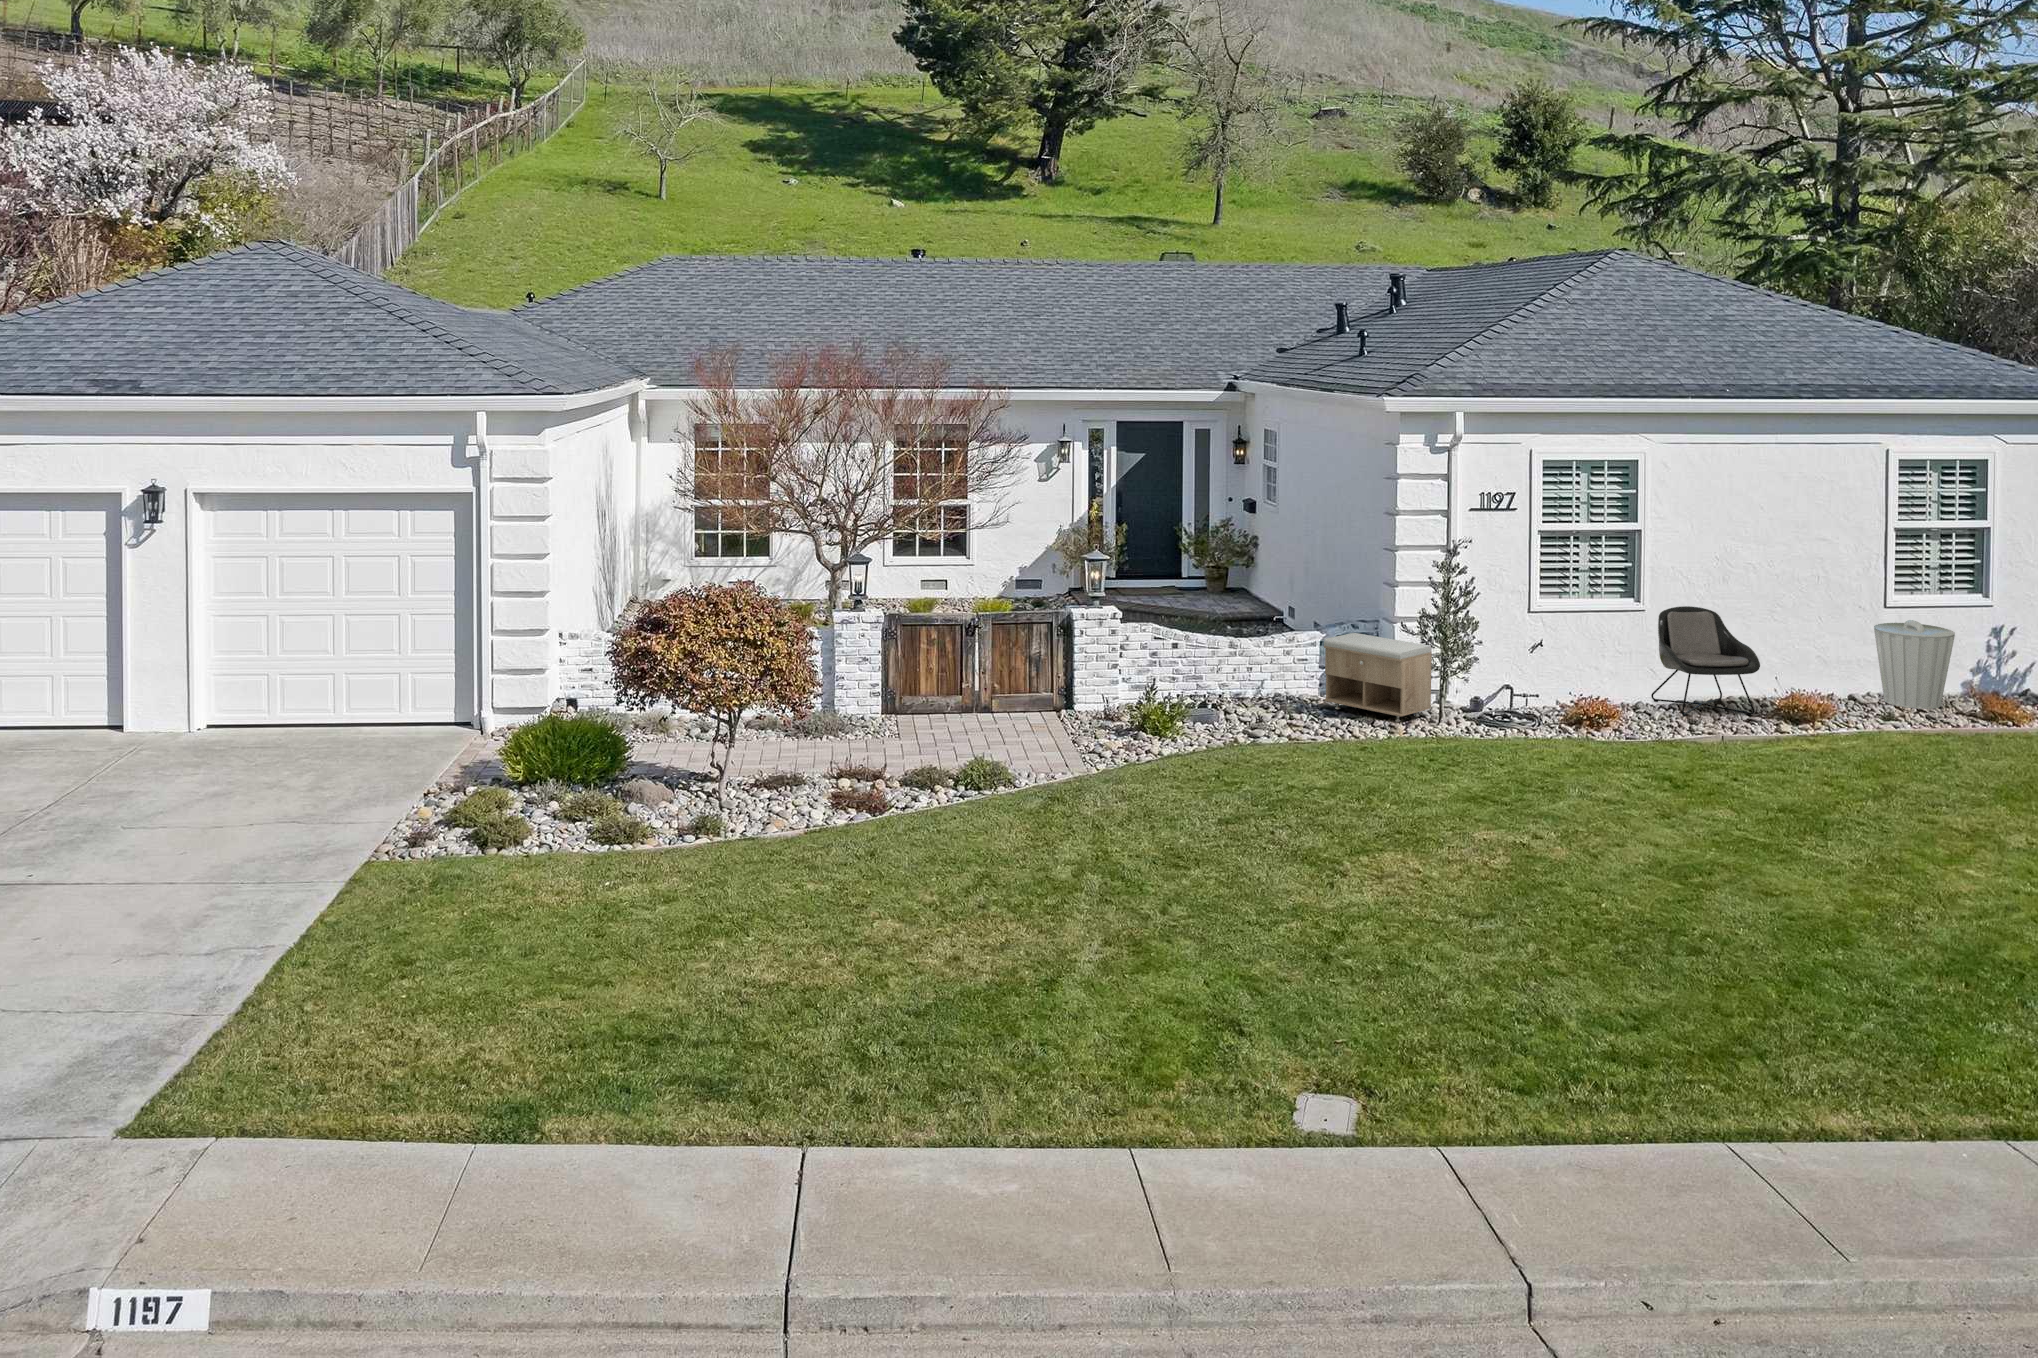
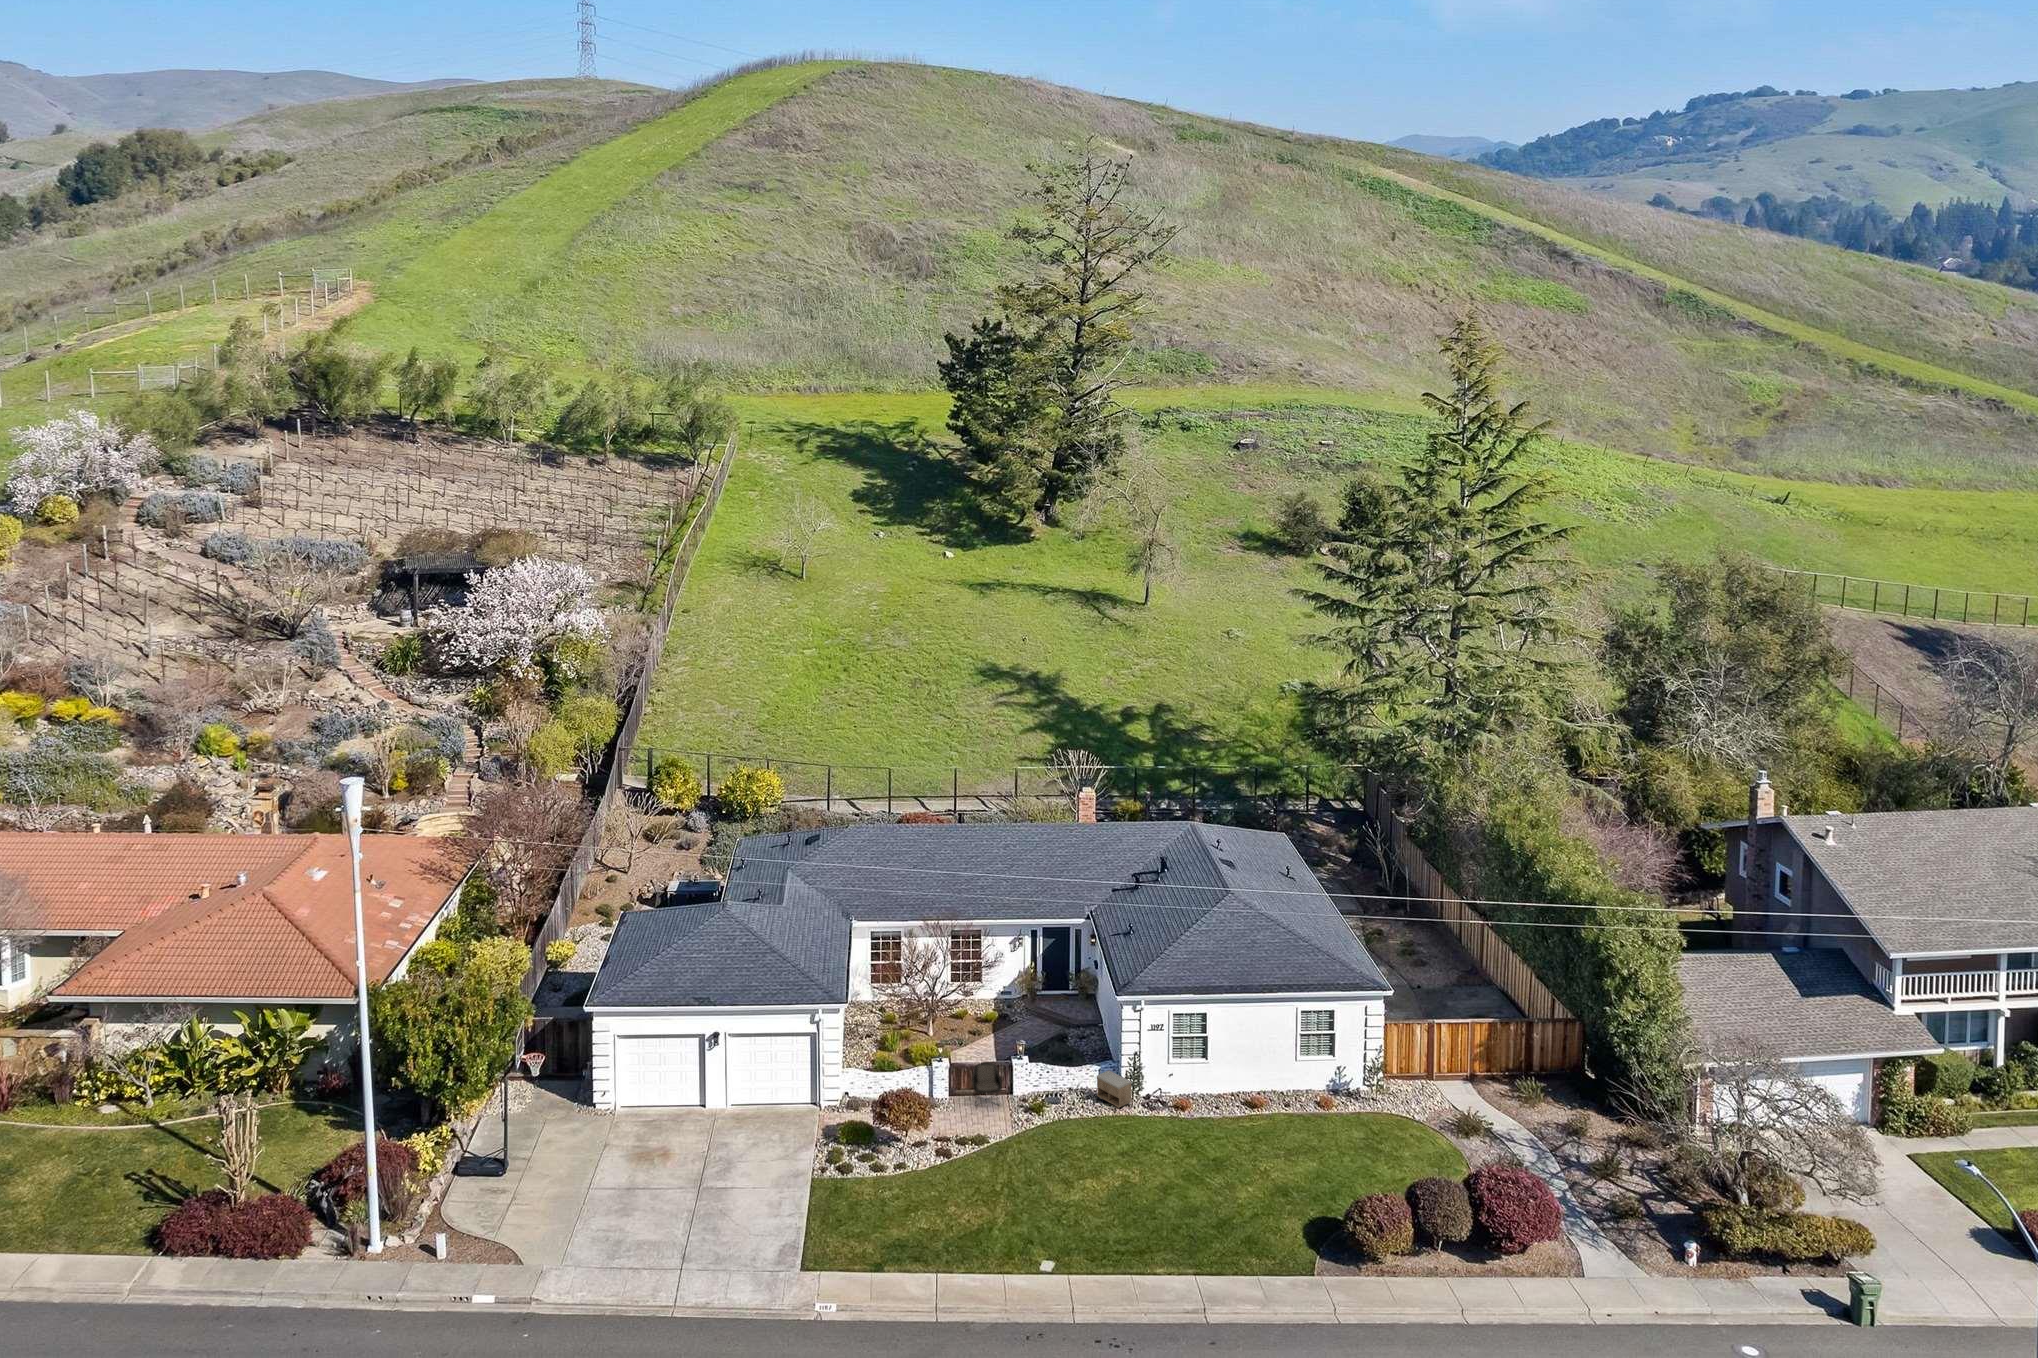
lounge chair: present [1651,606,1760,716] -> present [972,1062,1002,1106]
trash can: present [1874,620,1955,709] -> none [1290,1066,1316,1101]

